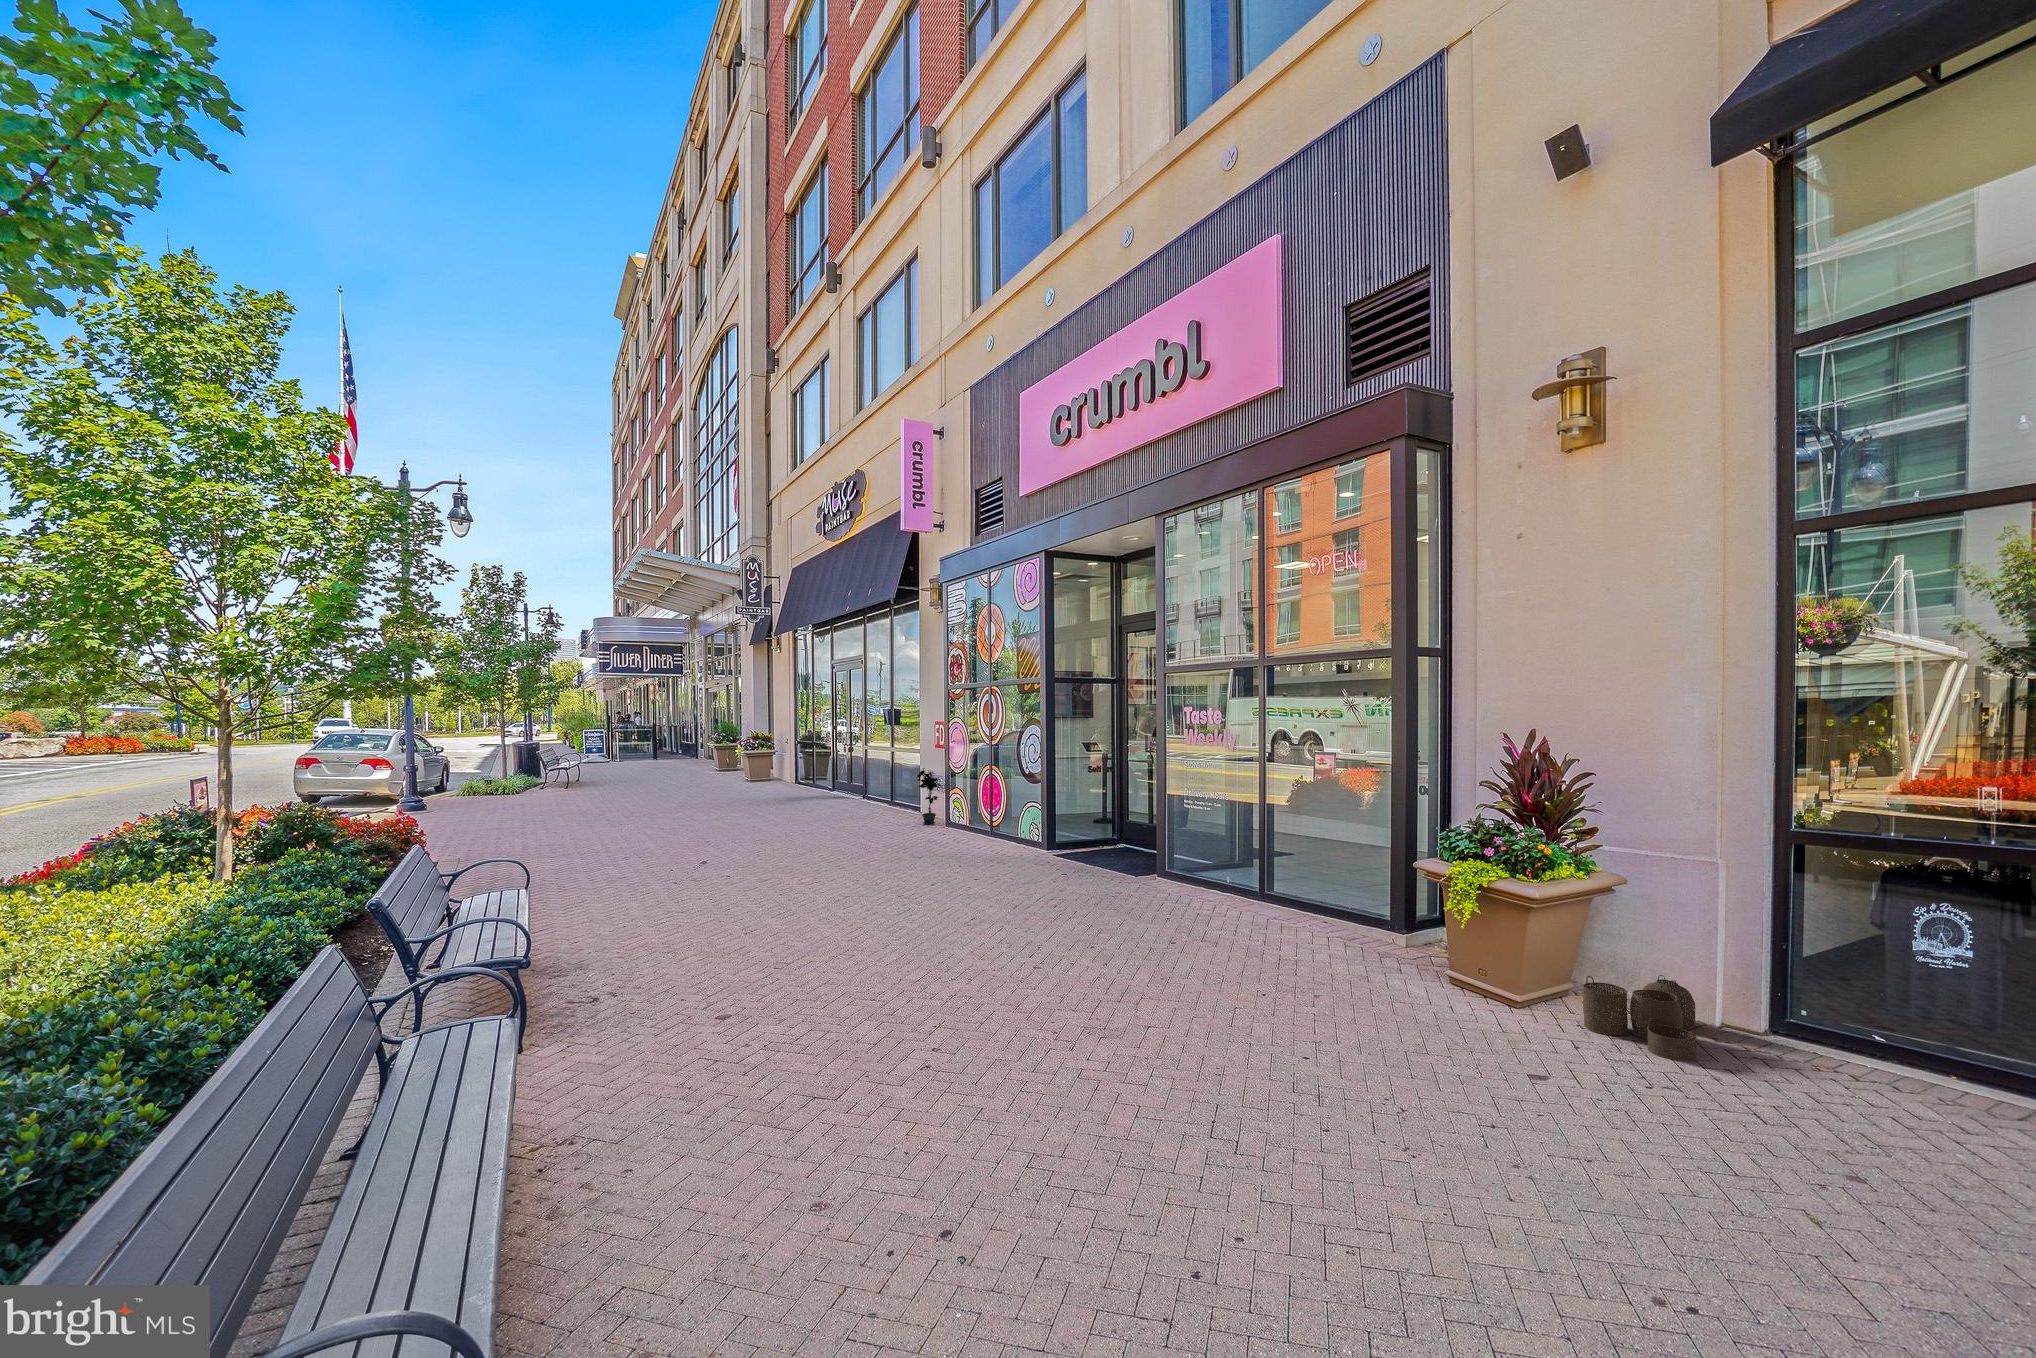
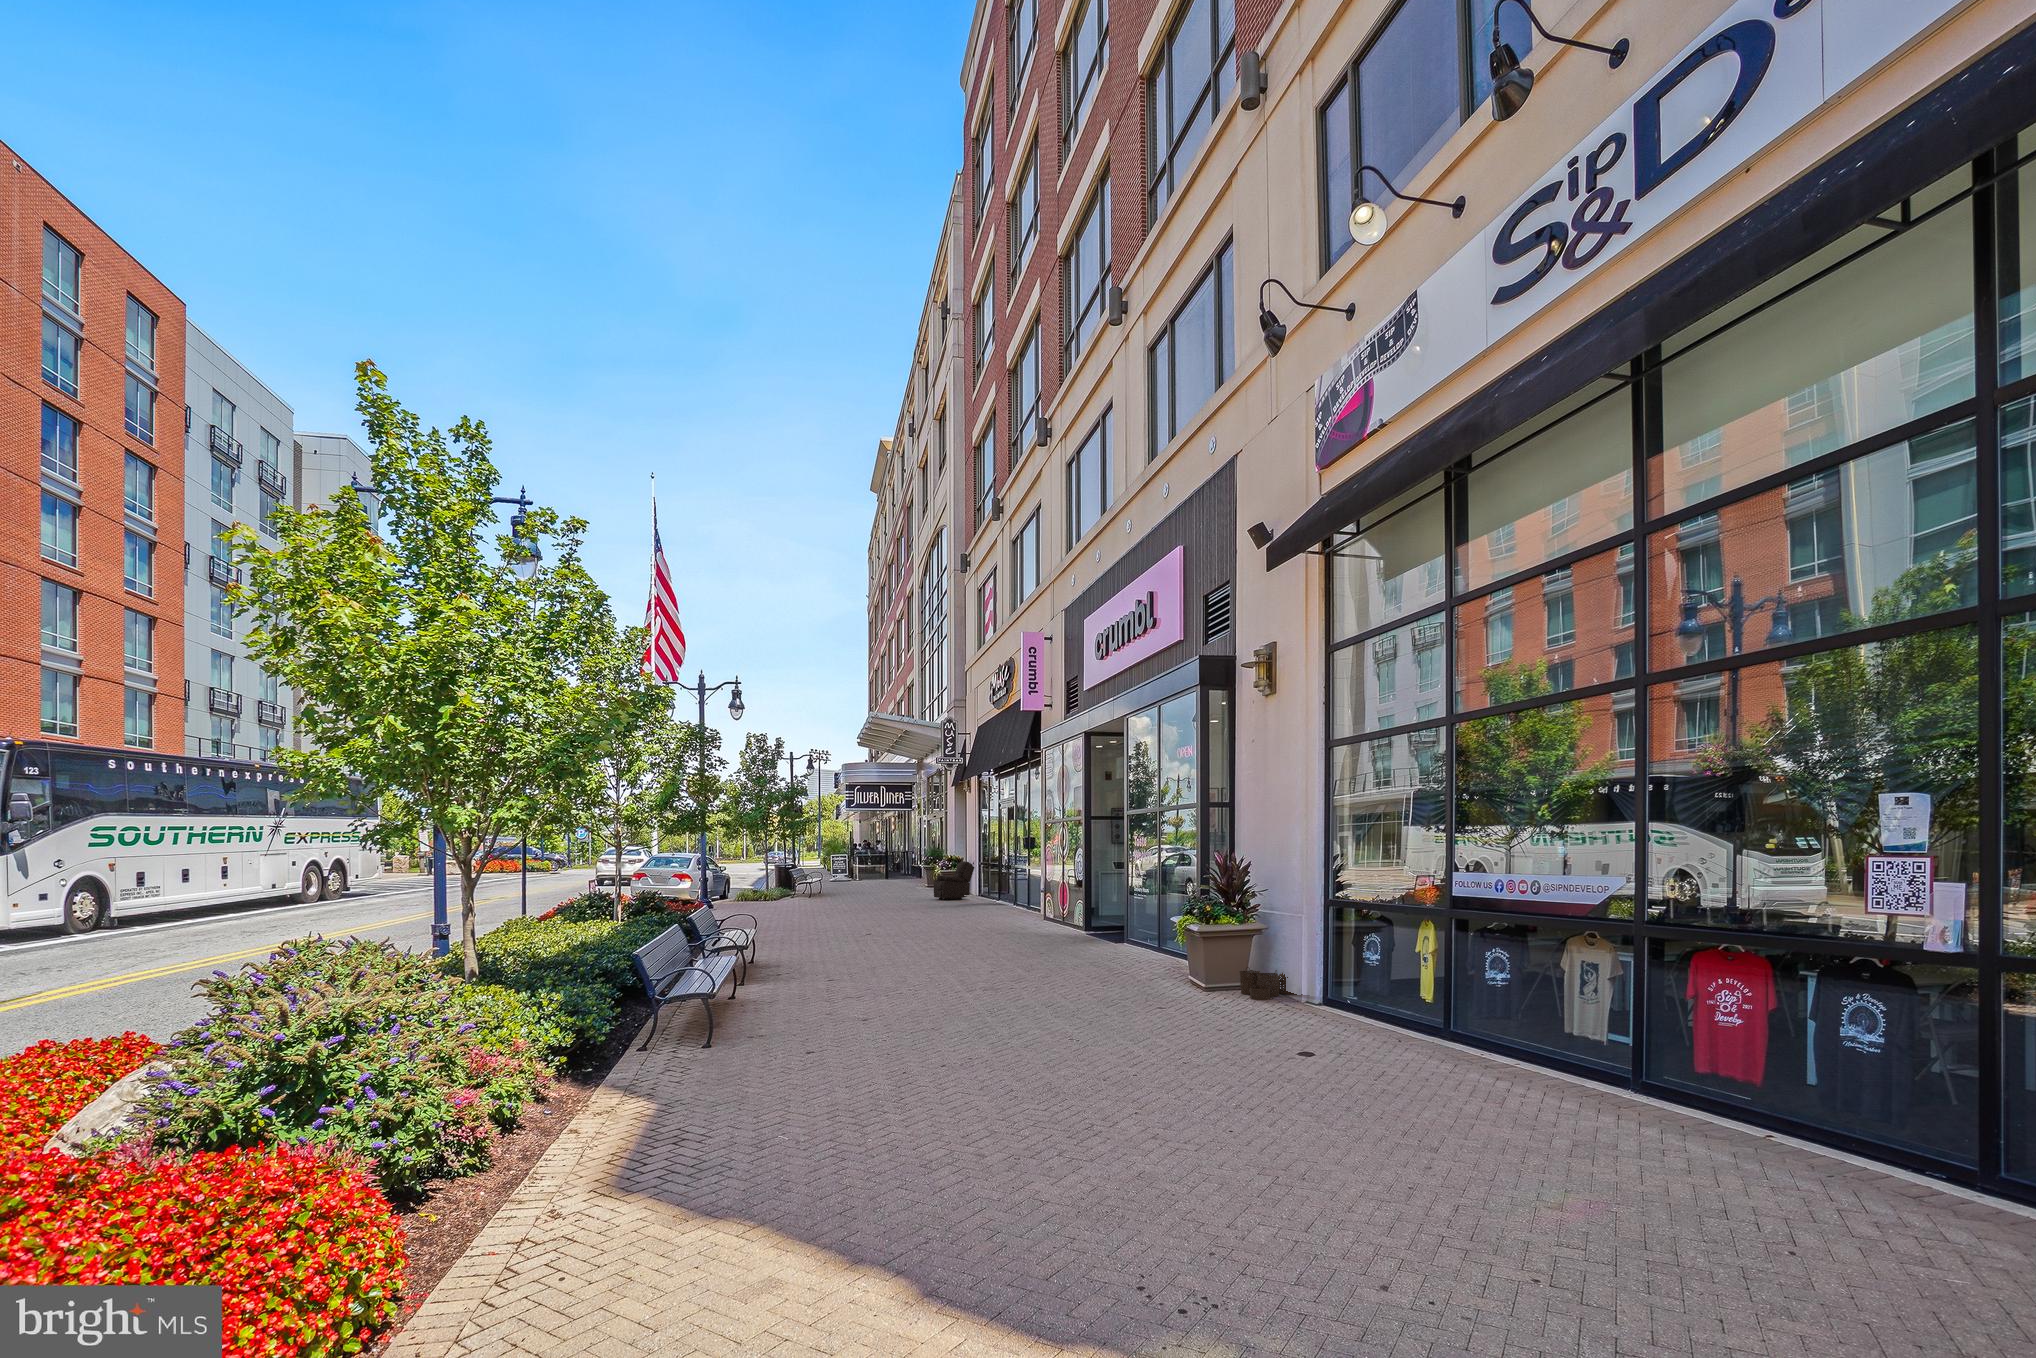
chair: none [734,735,786,782] -> present [934,861,974,900]
potted plant: present [917,769,940,825] -> none [1035,881,1054,924]

